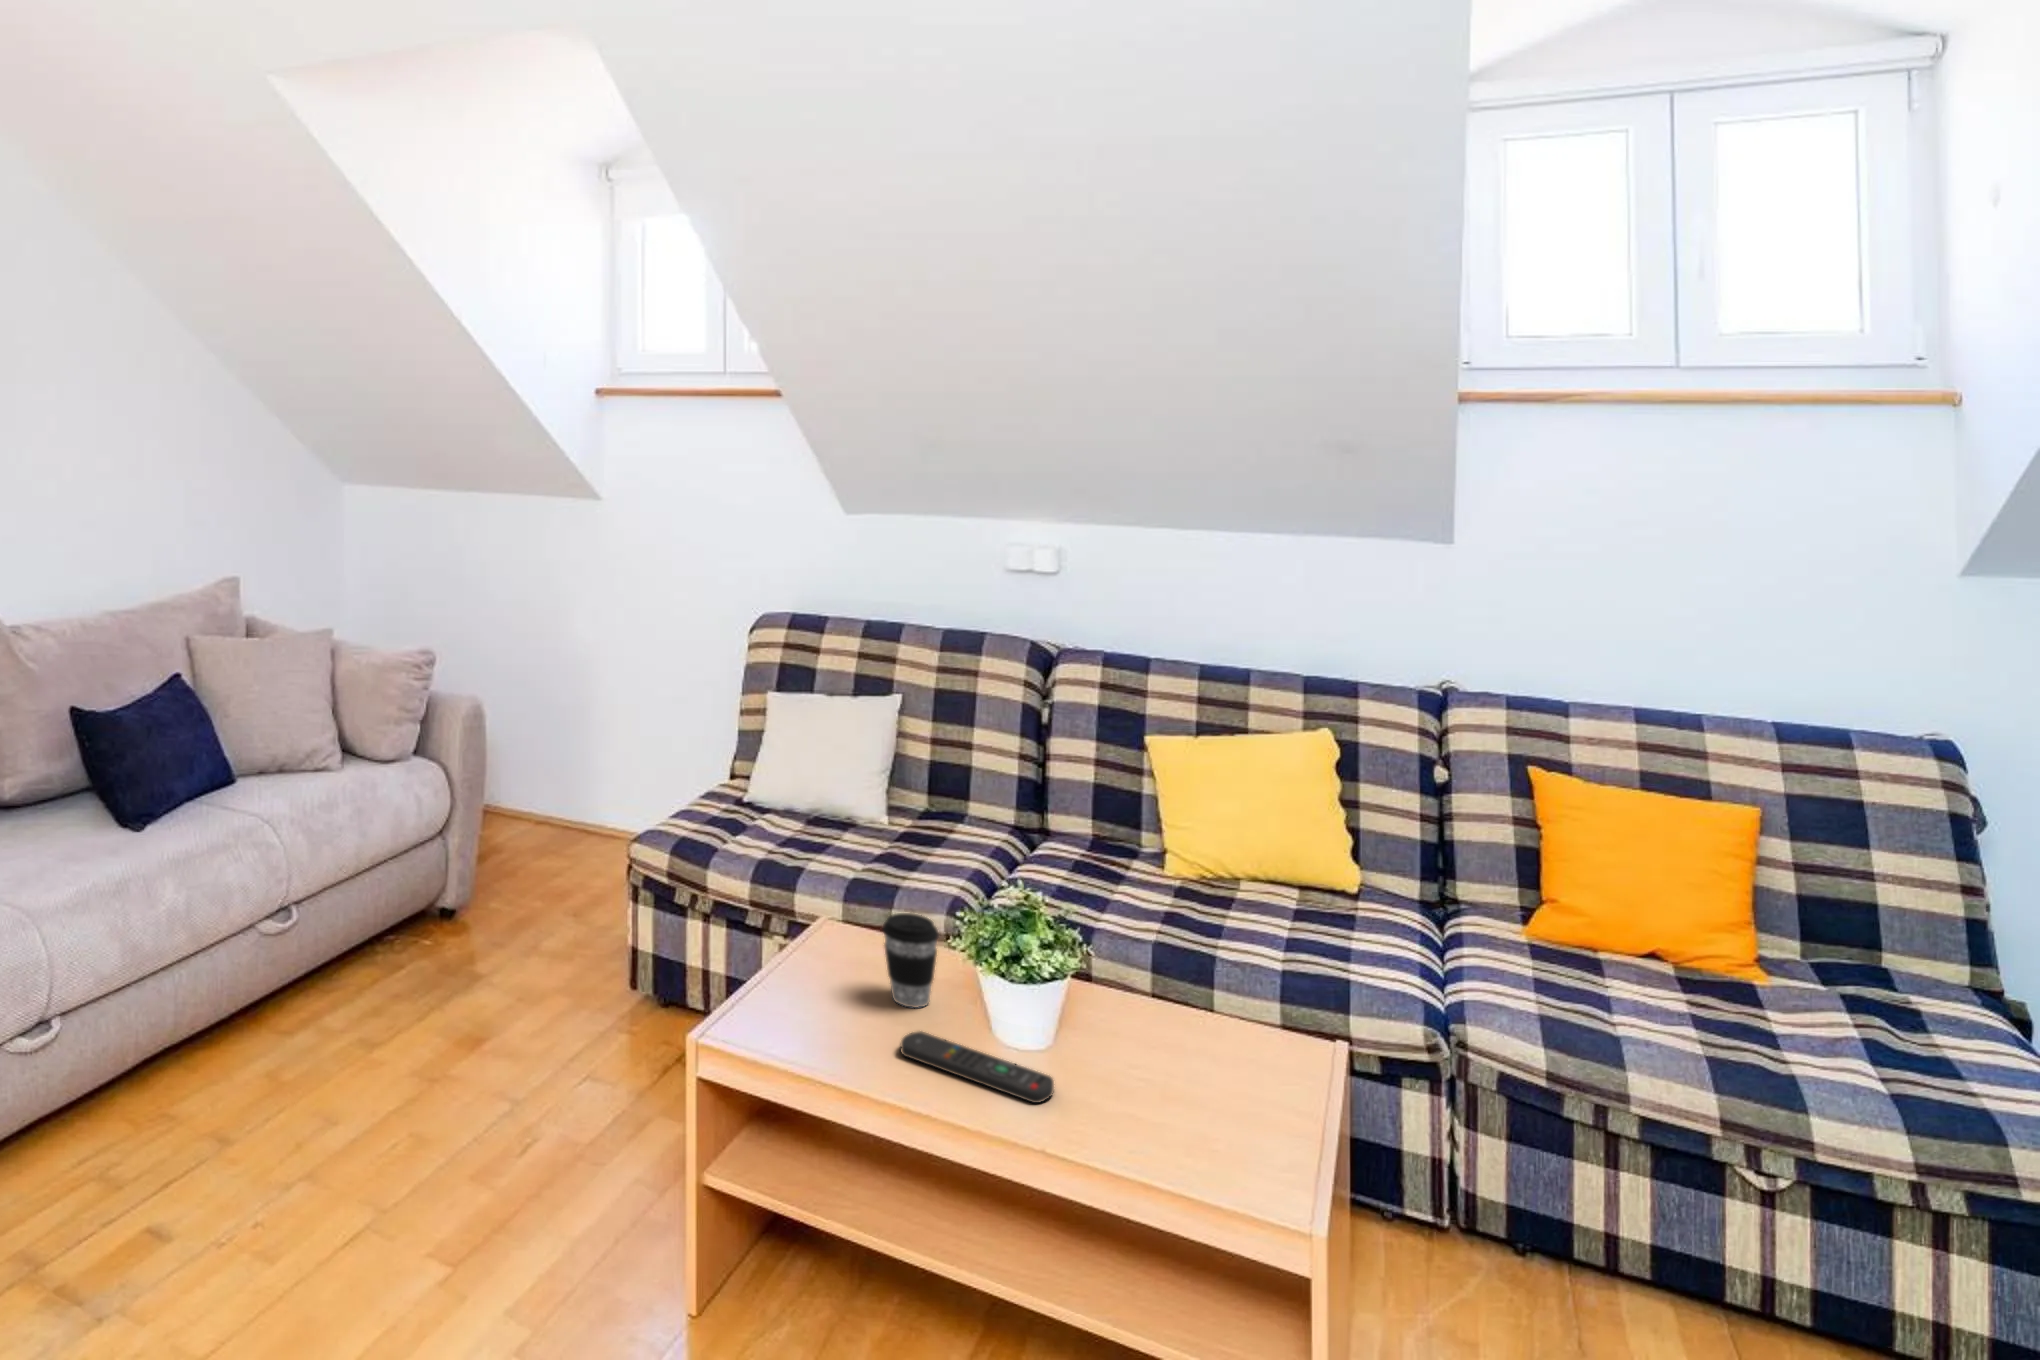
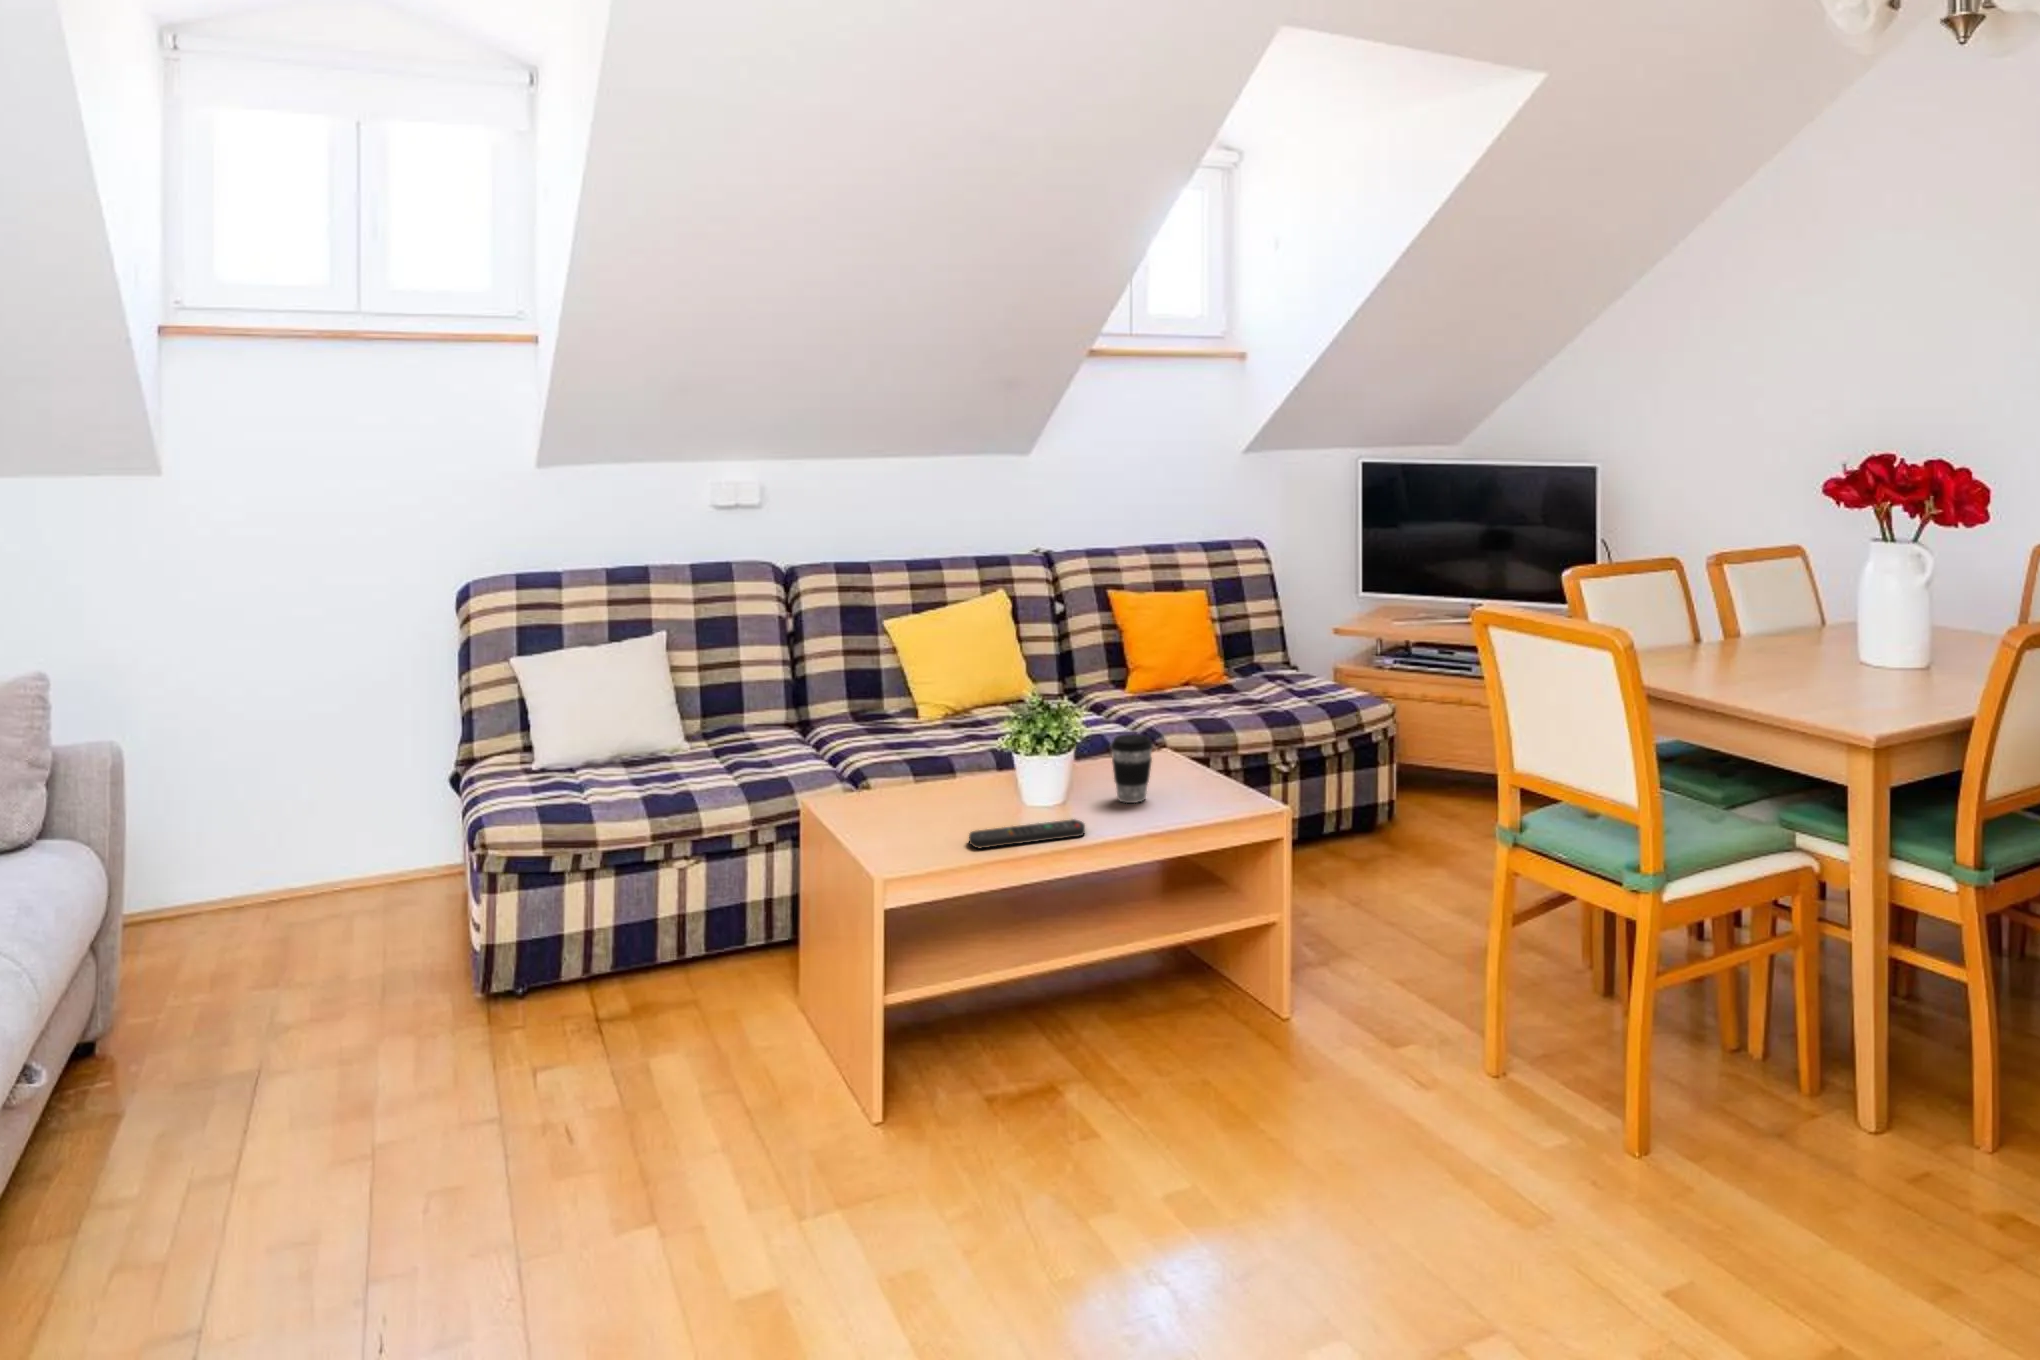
coffee cup: present [883,913,939,1008] -> present [1111,734,1153,803]

